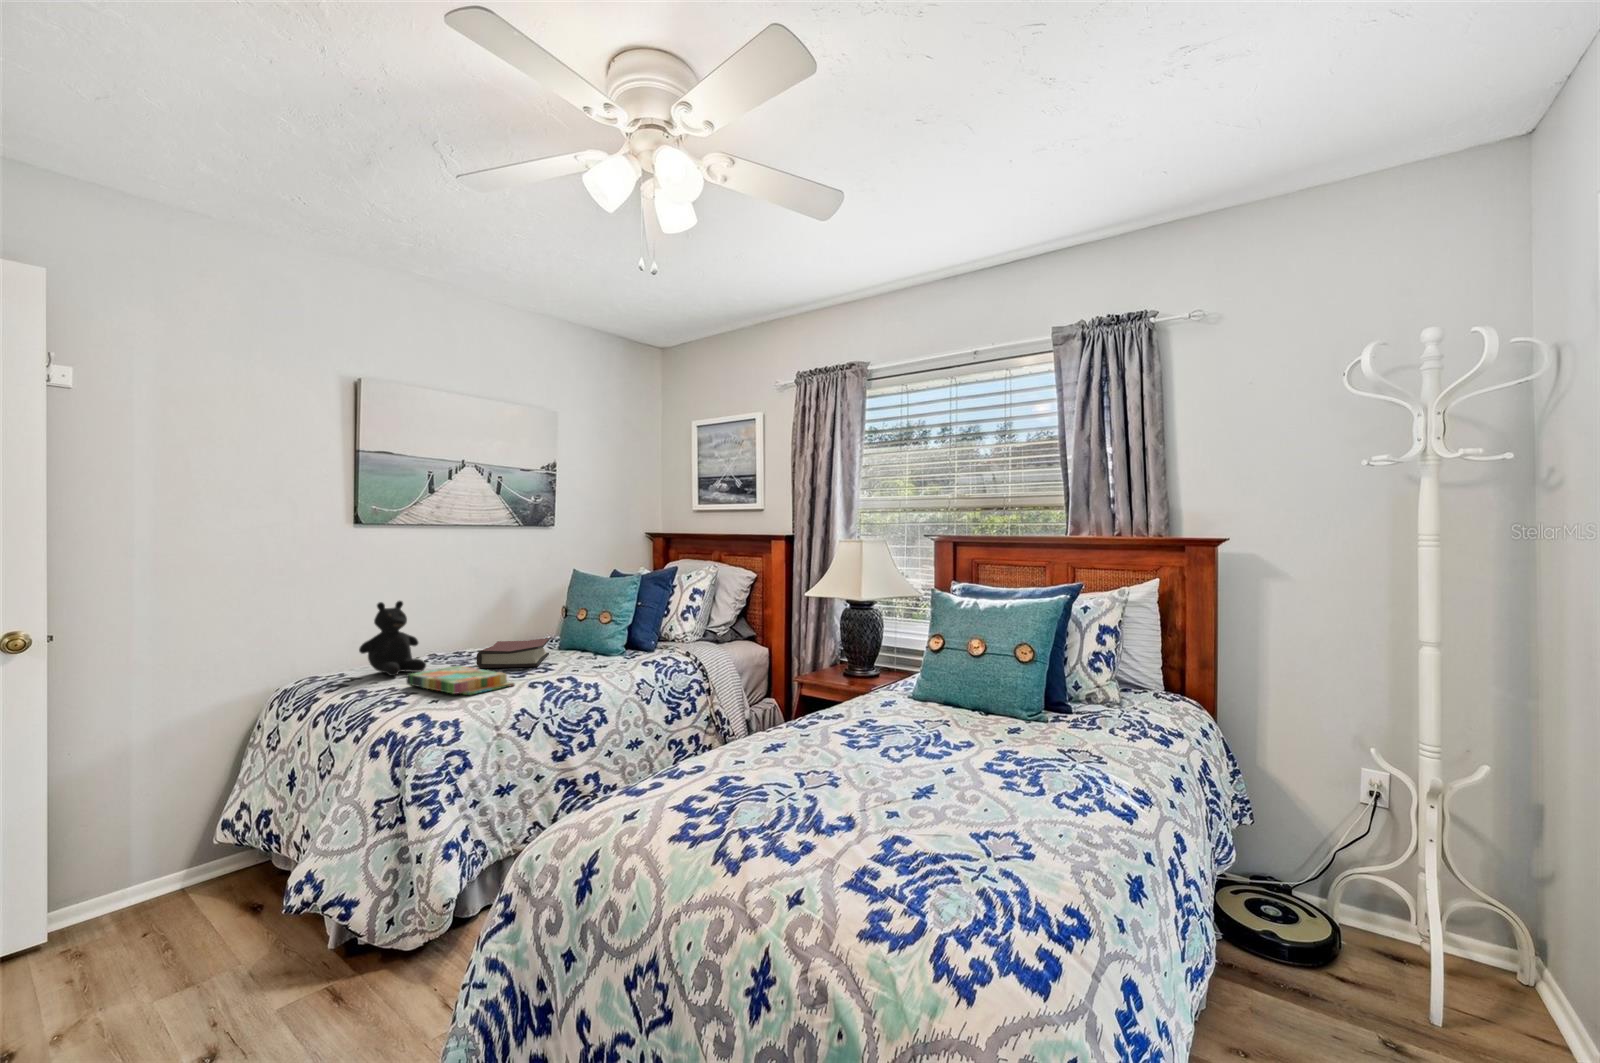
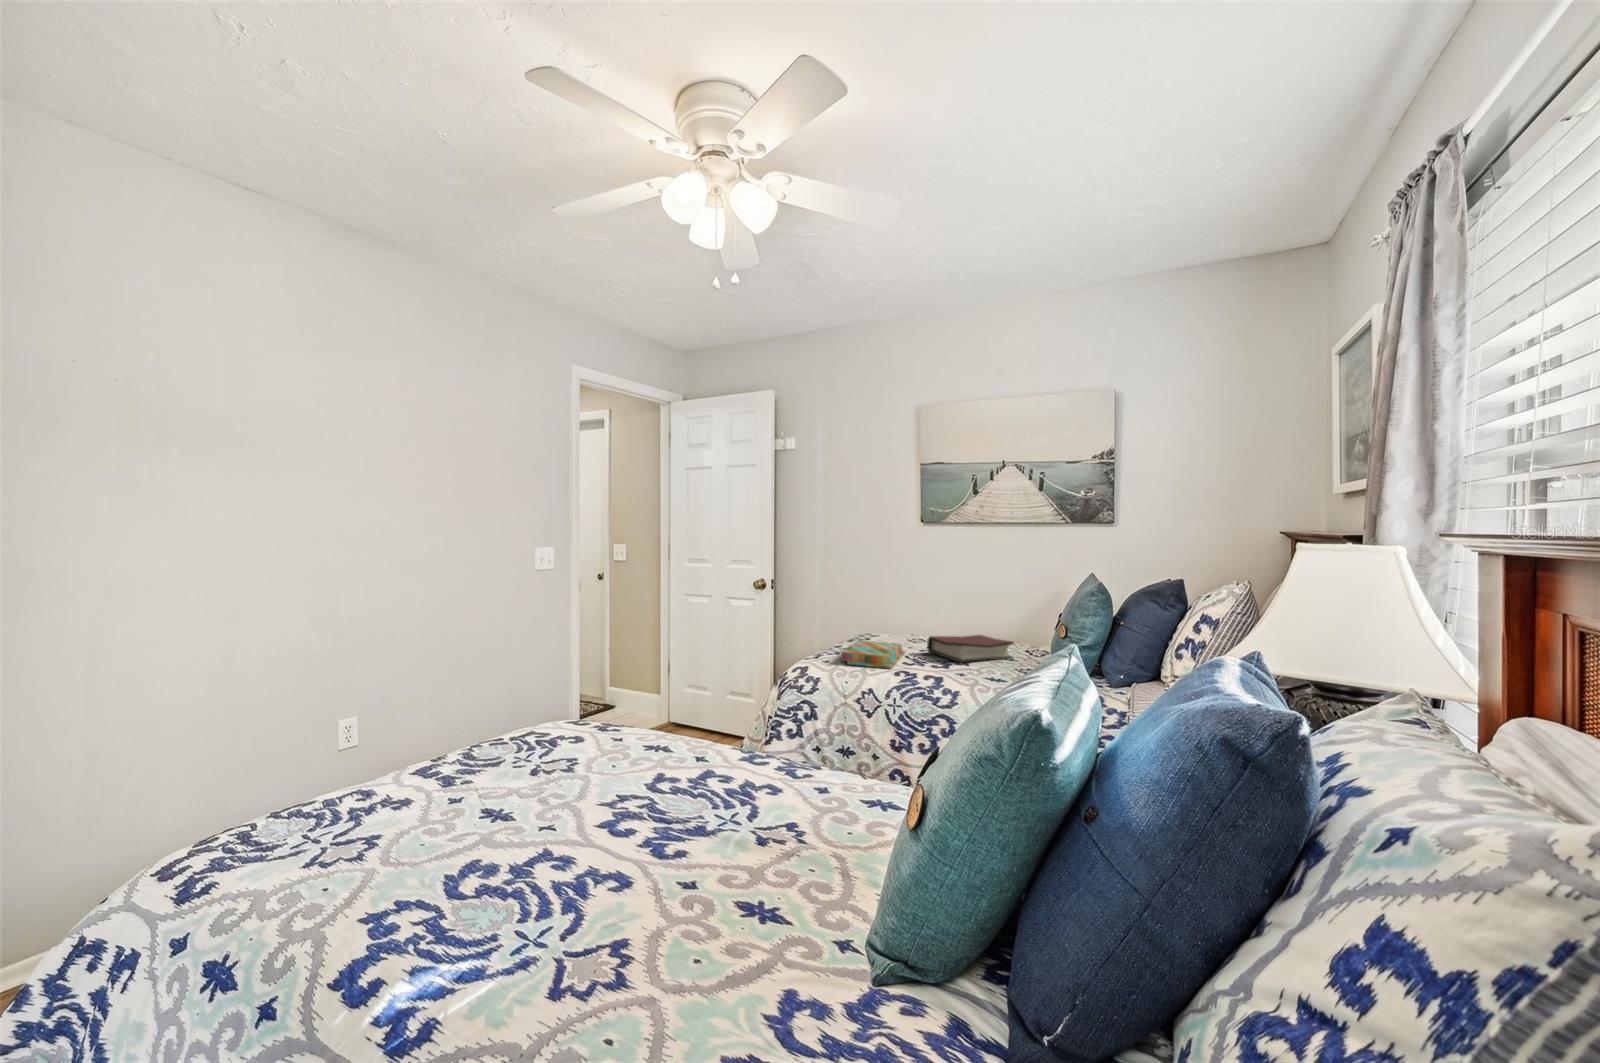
teddy bear: present [359,601,426,676] -> none [870,582,918,644]

